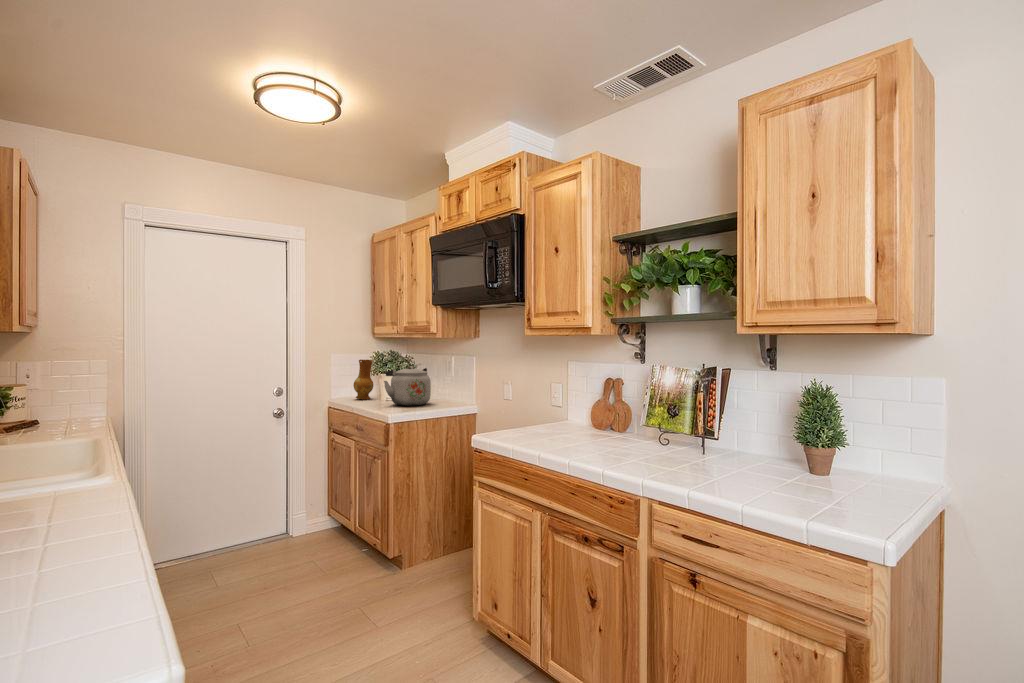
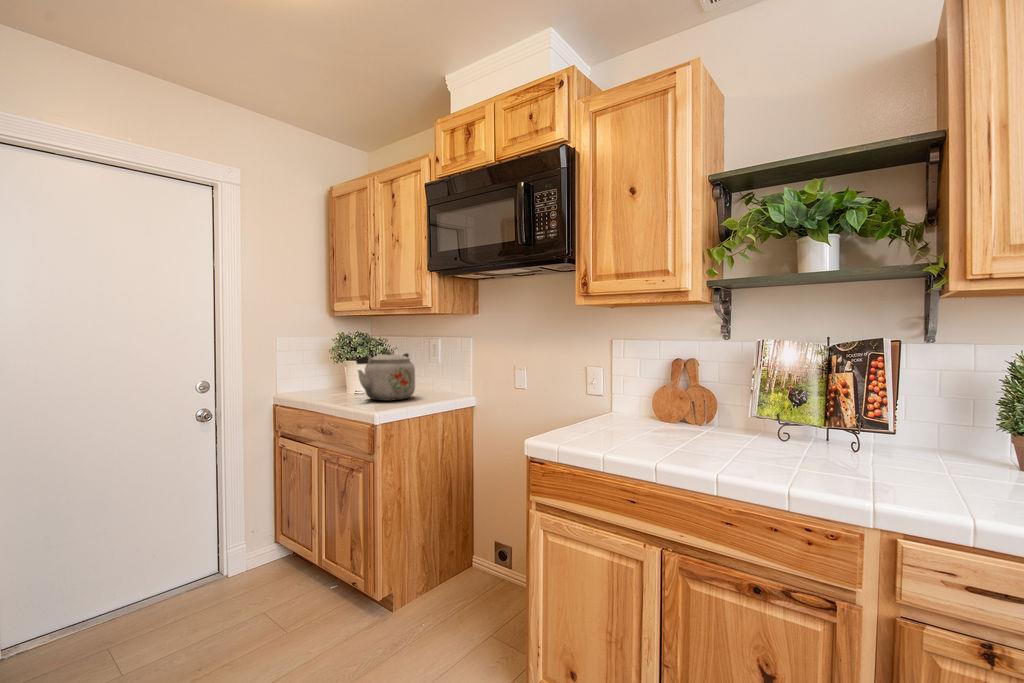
ceramic jug: present [353,360,373,400] -> none [308,344,334,394]

